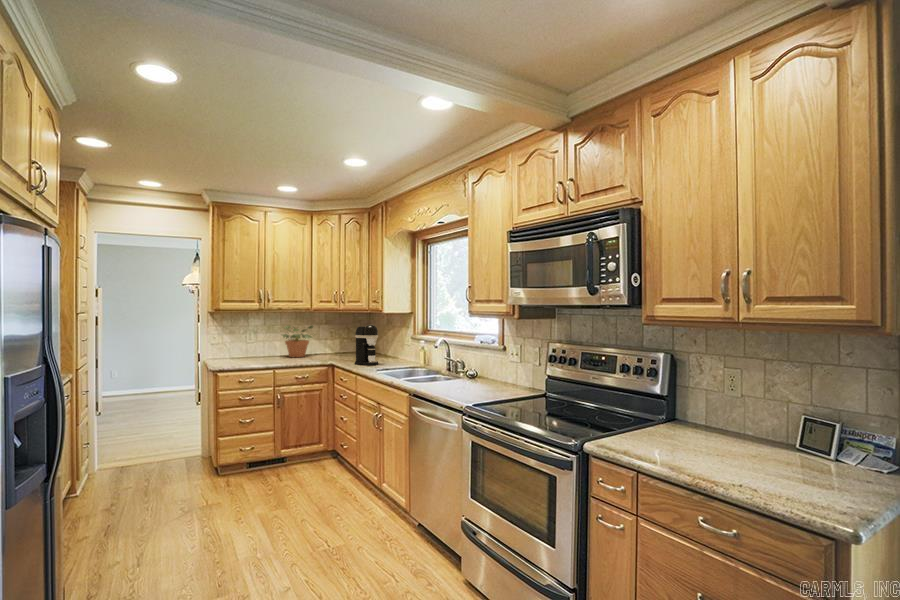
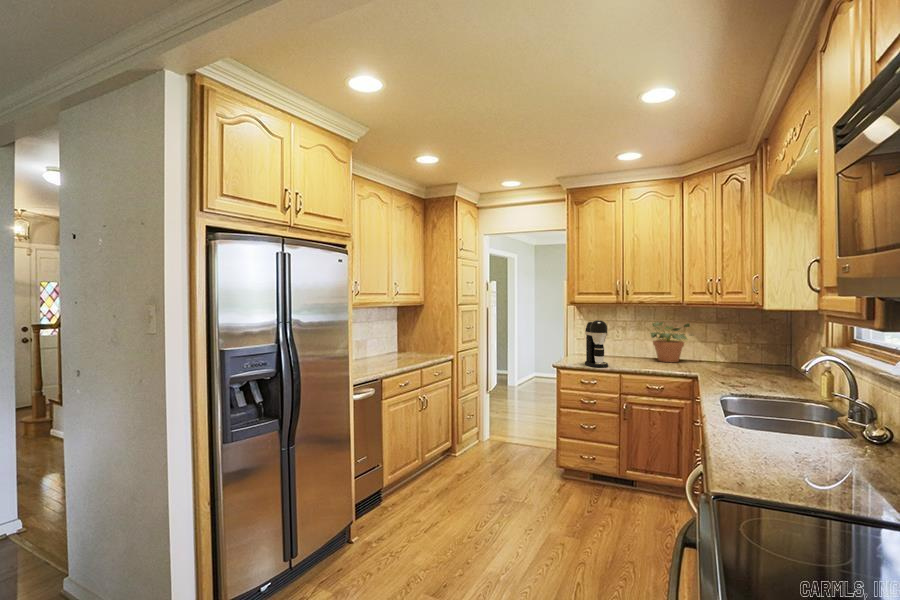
coffee maker: present [355,325,378,365] -> present [585,320,608,368]

